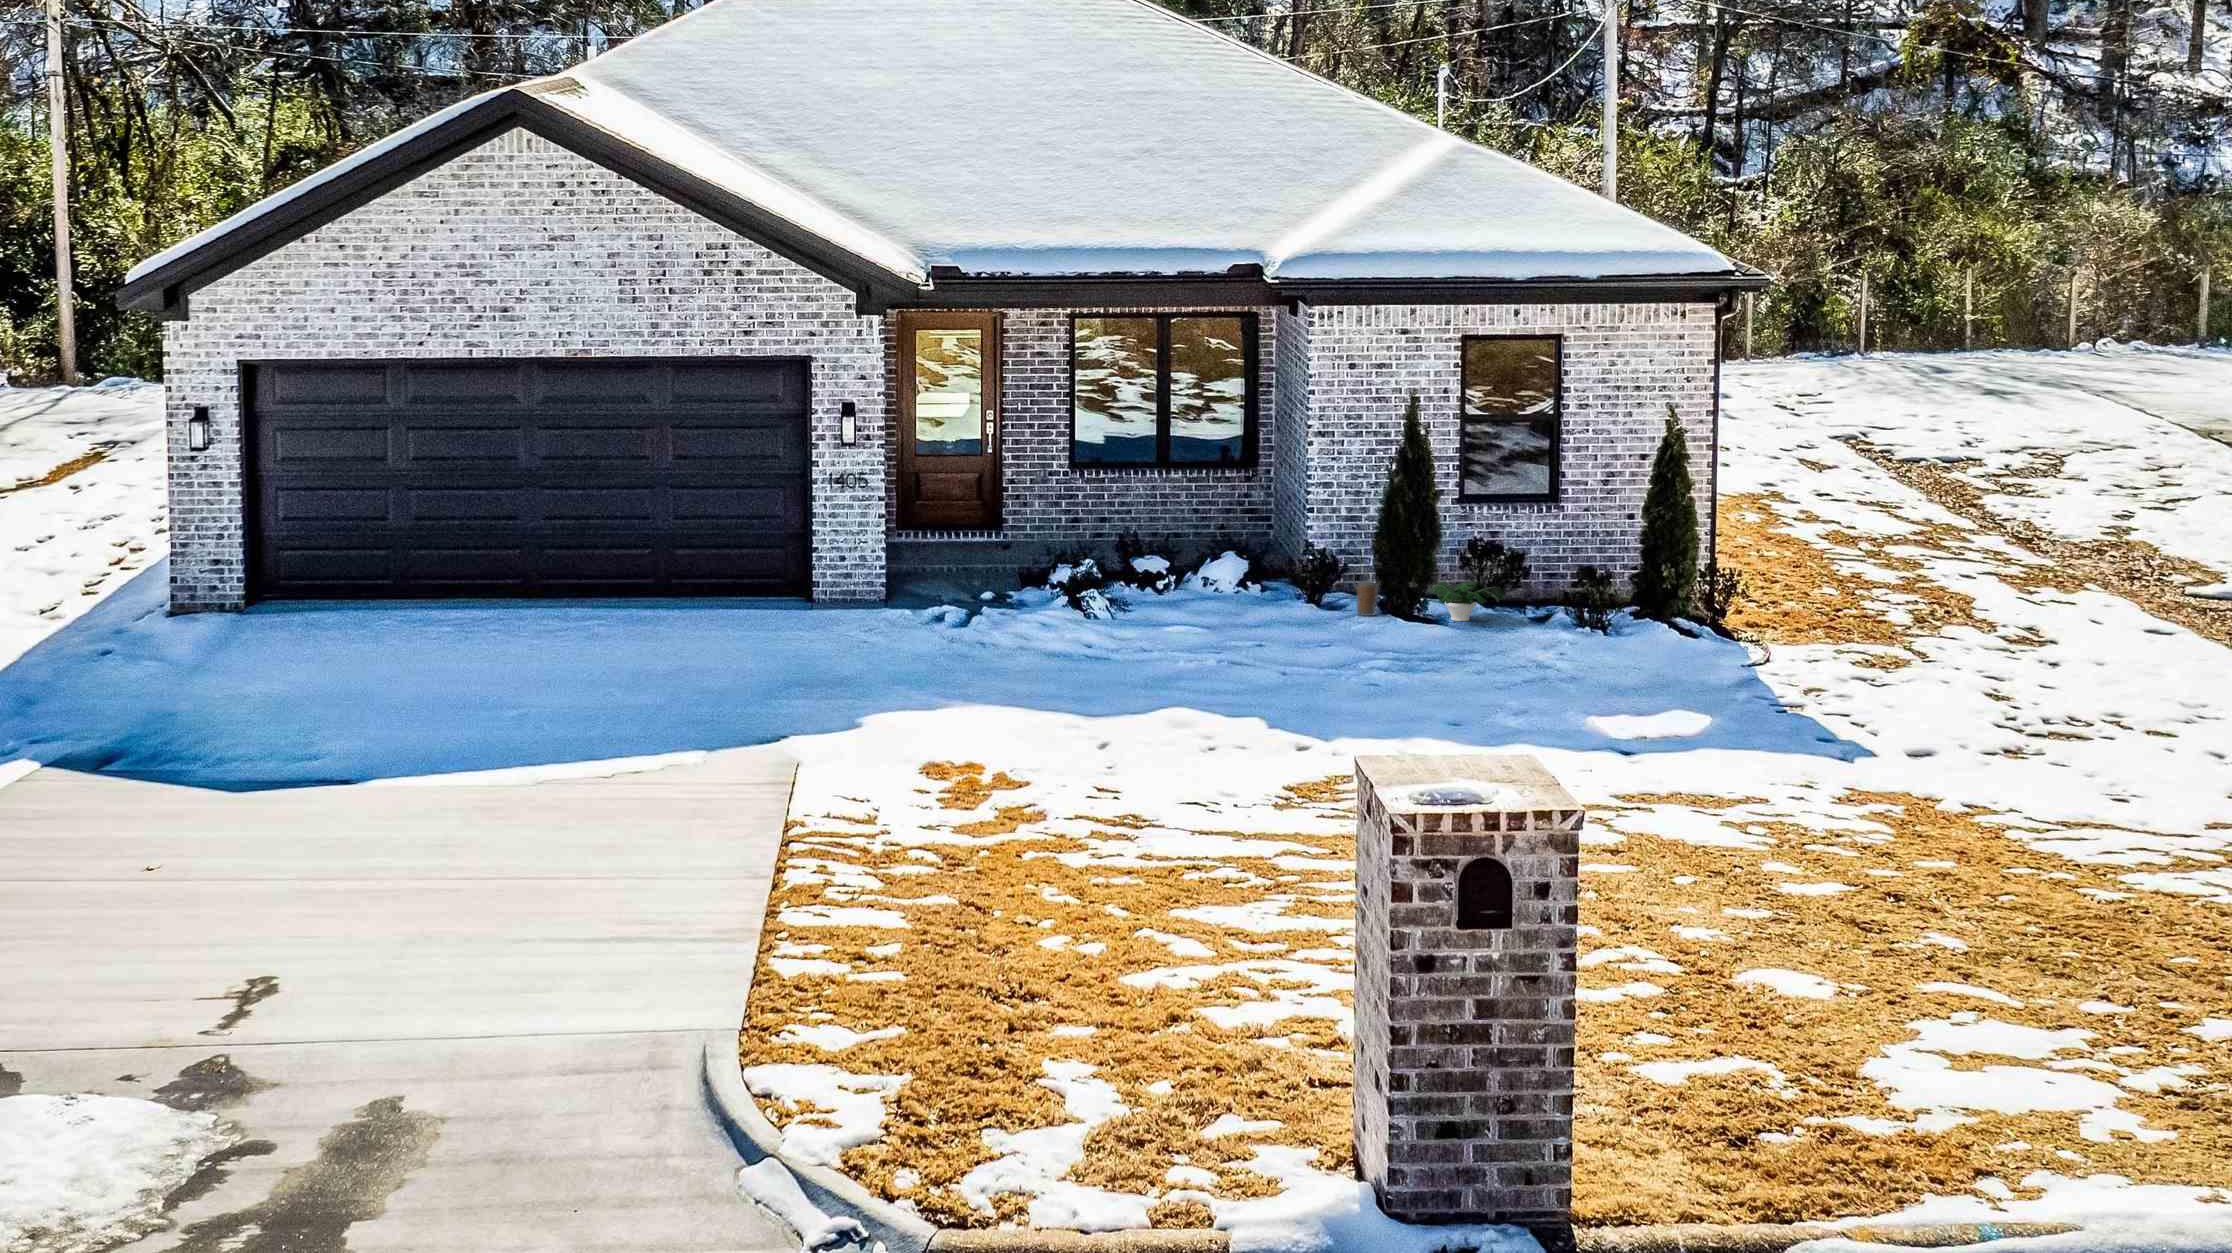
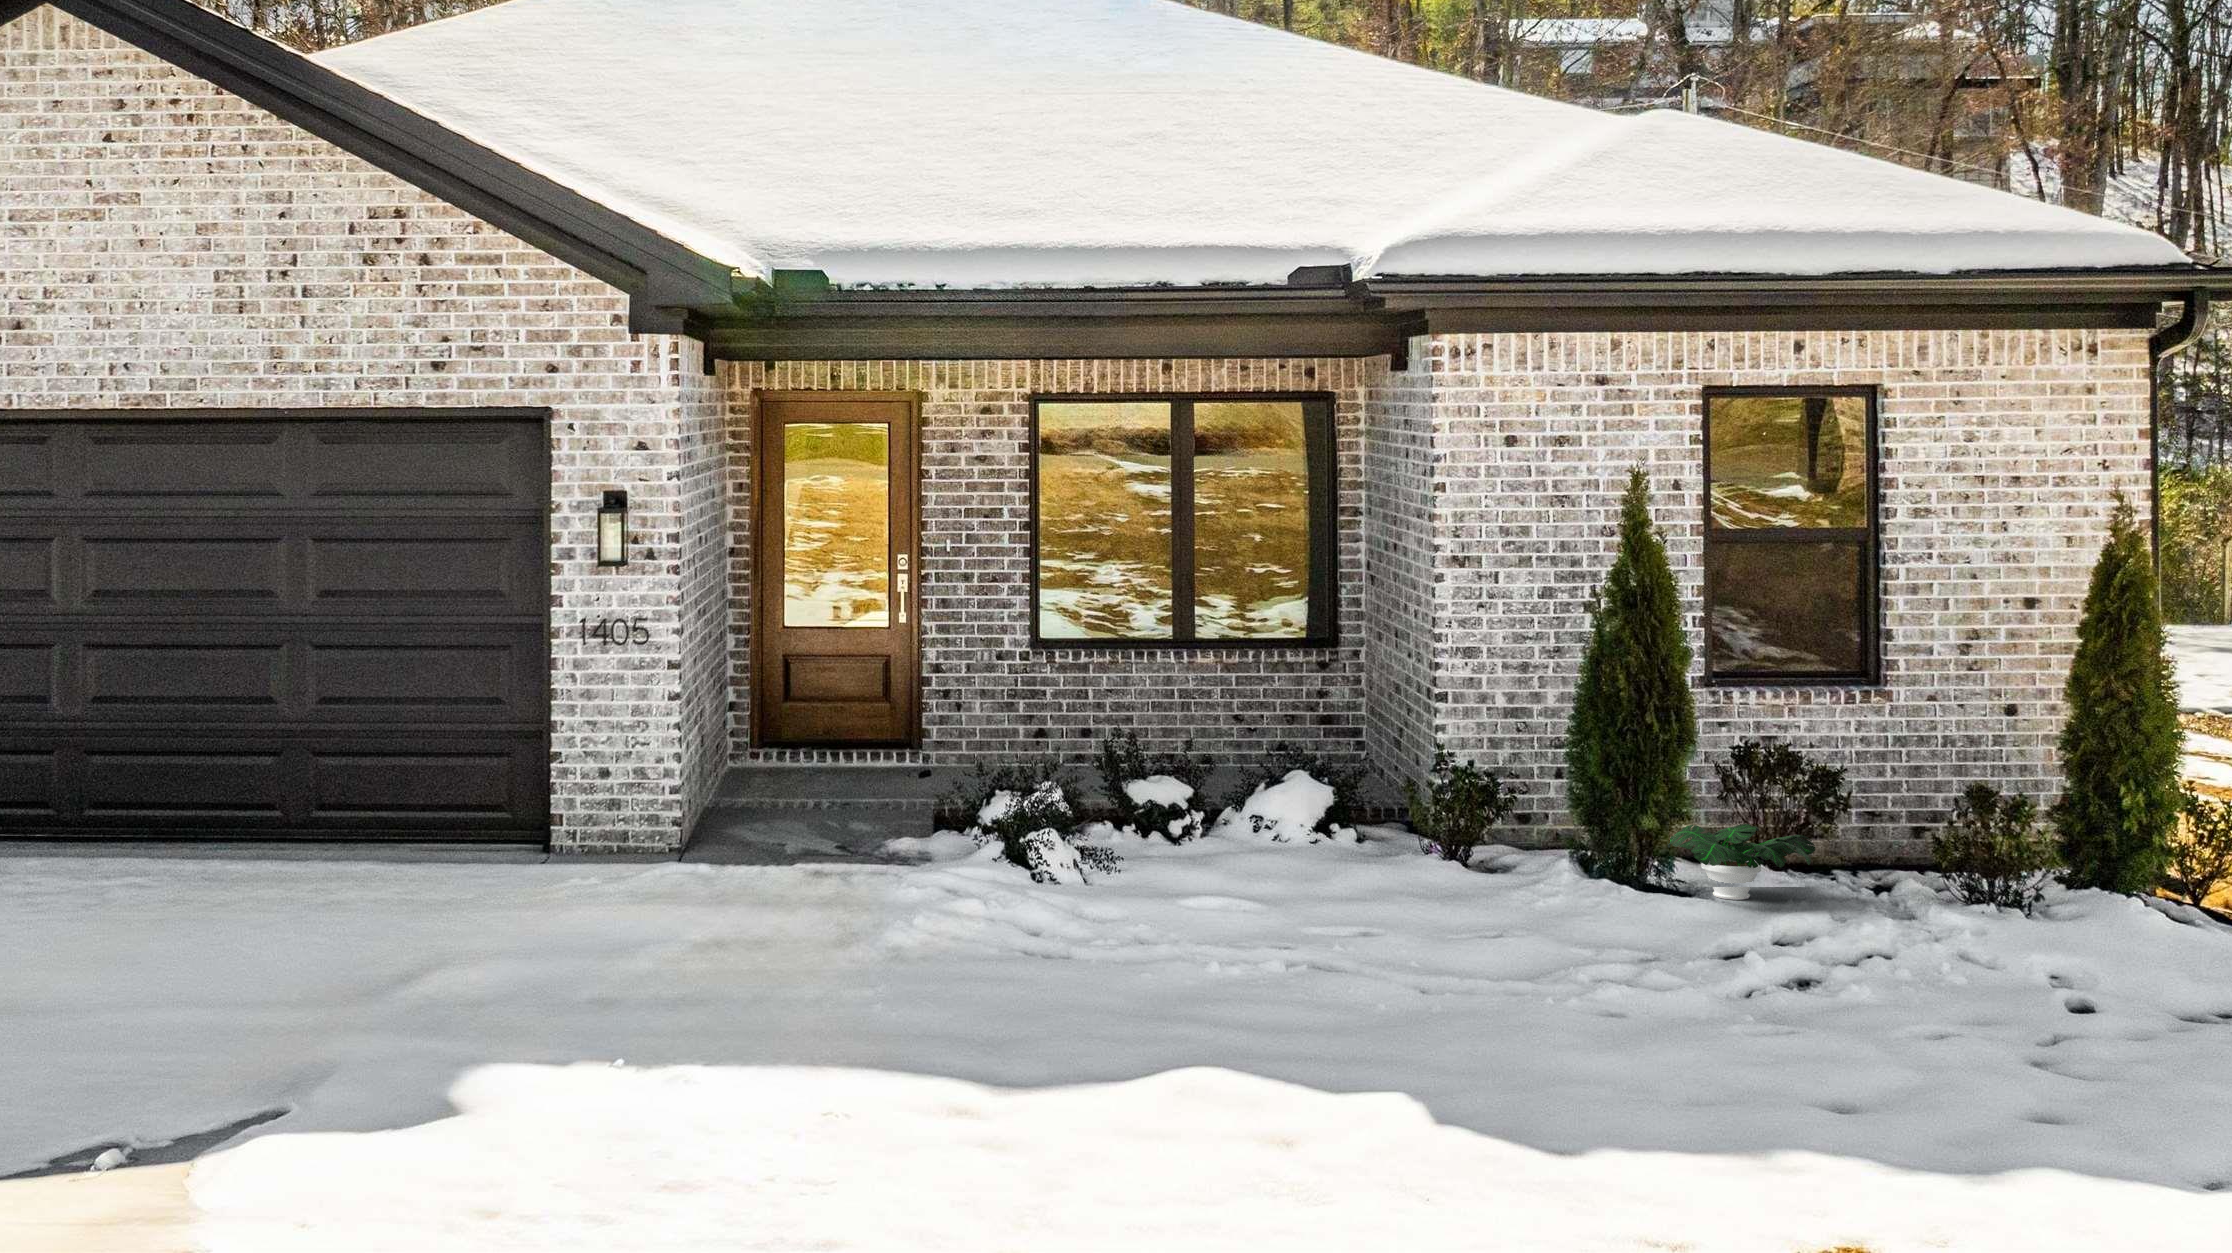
watering can: present [1354,569,1379,616] -> none [1523,797,1581,888]

